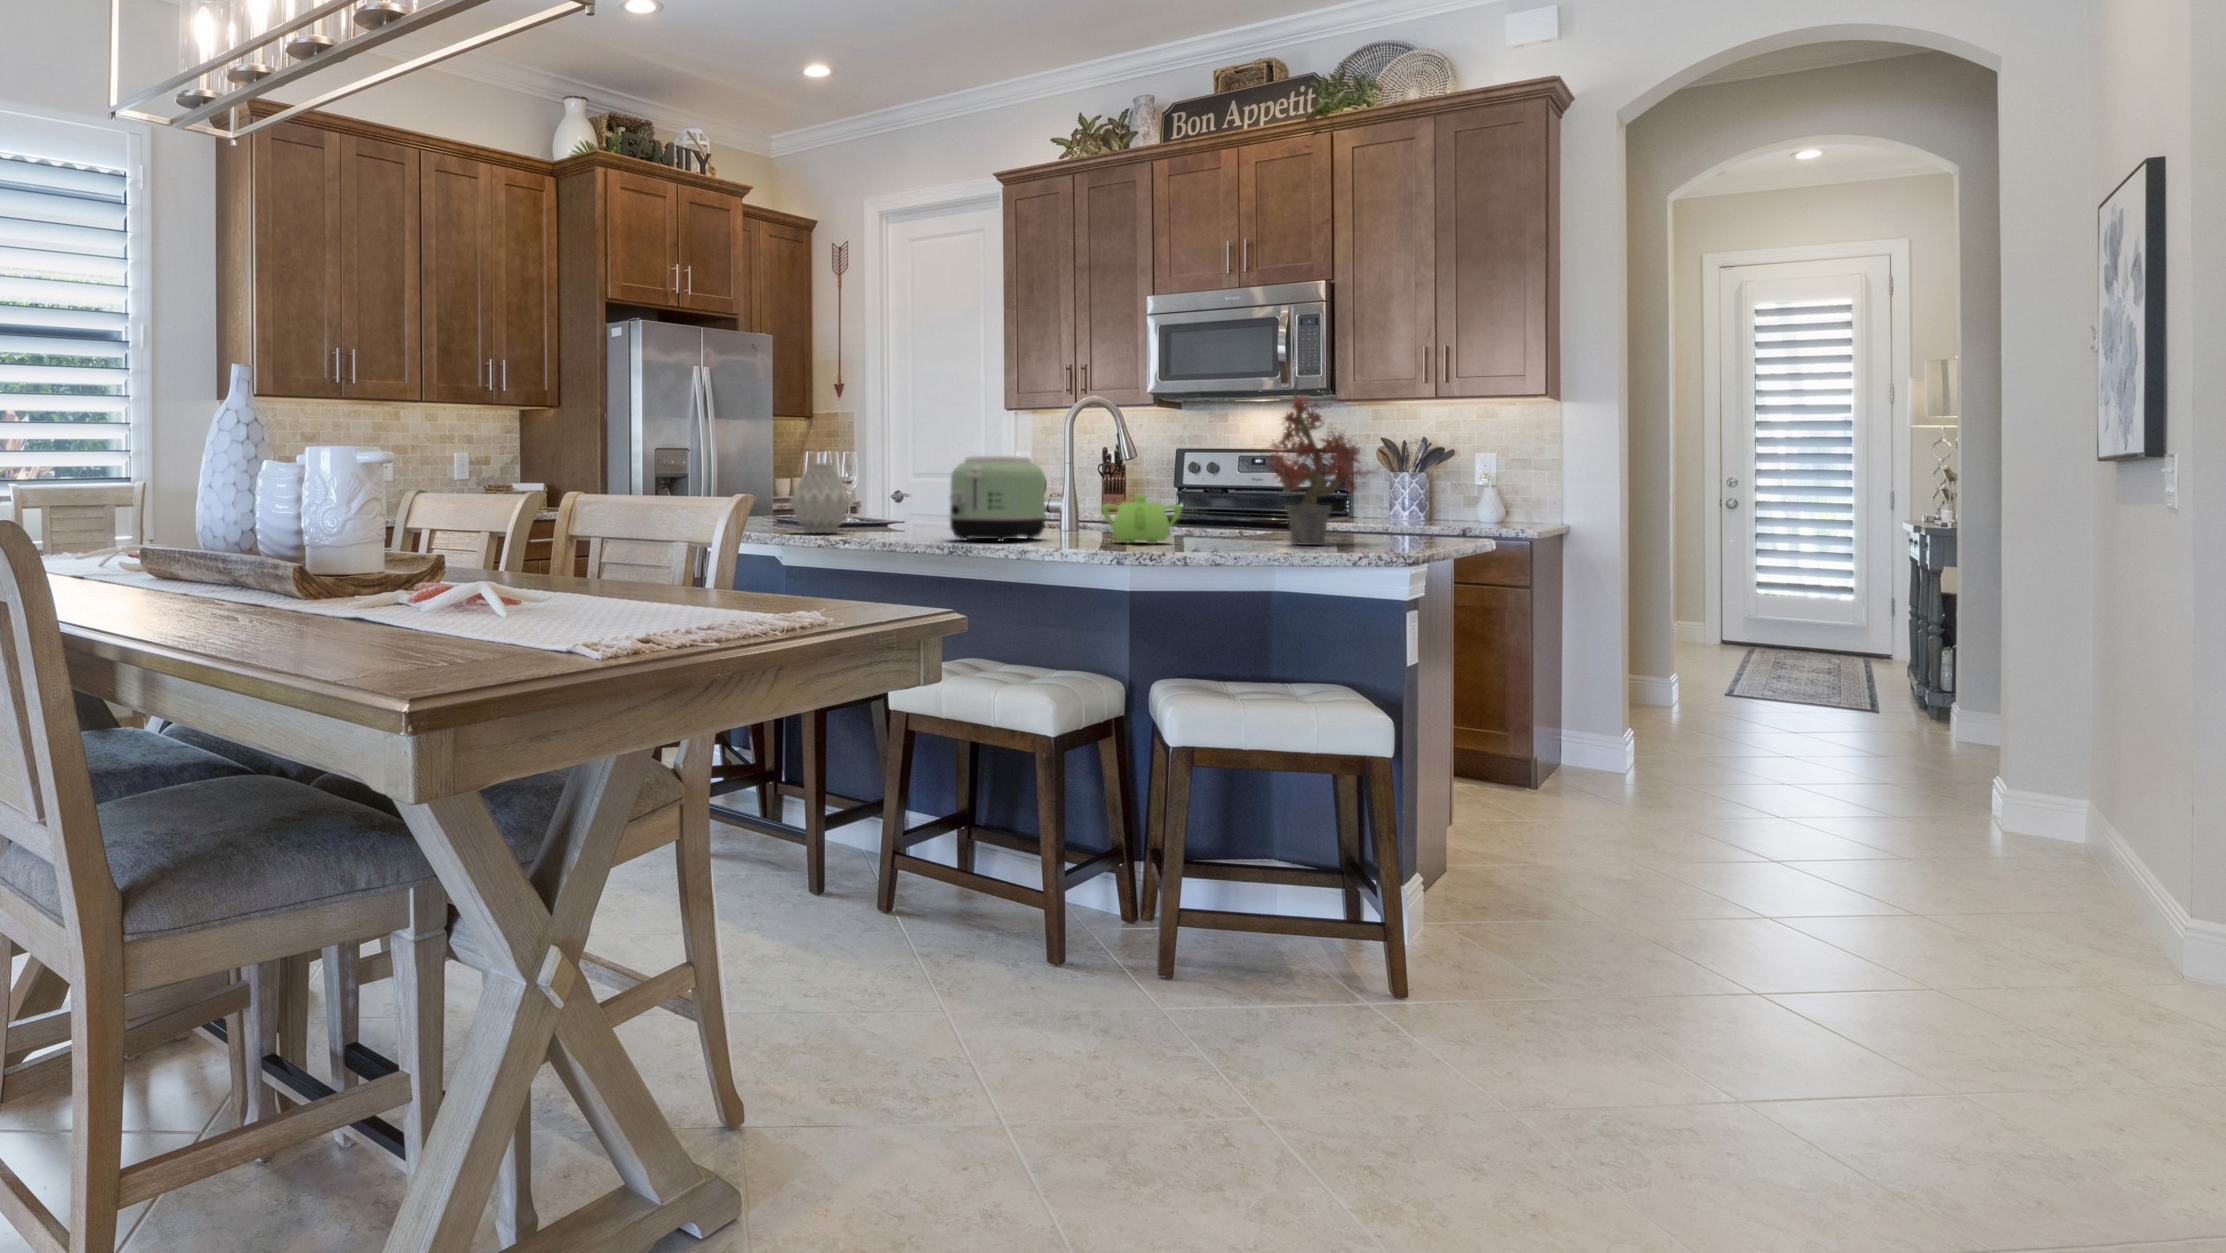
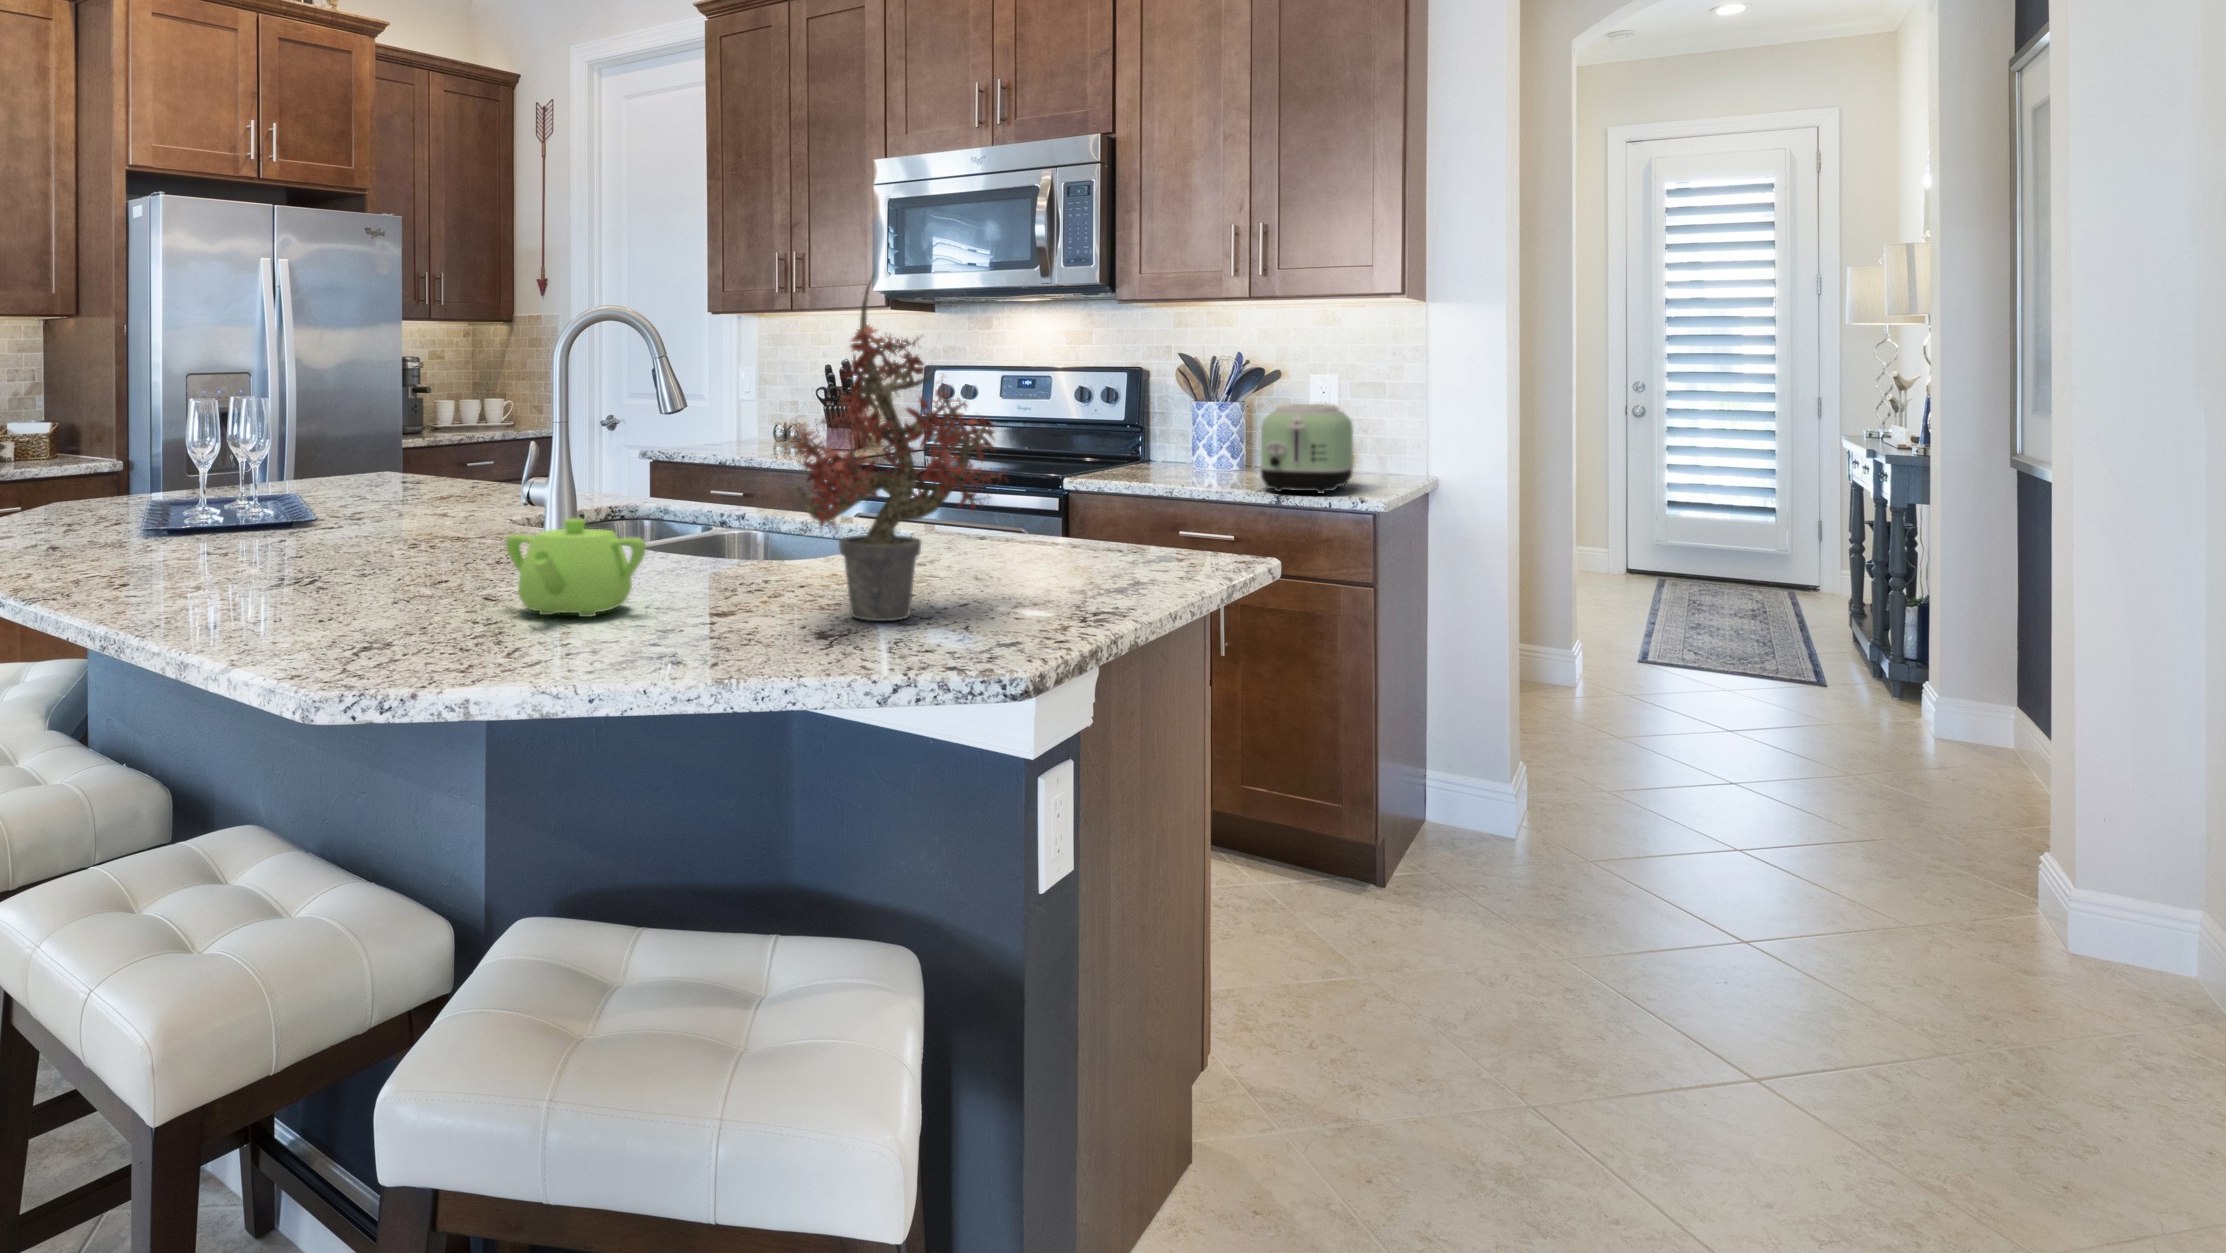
toaster: present [950,456,1046,542] -> present [1260,404,1353,494]
vase: present [790,463,851,534] -> none [64,437,184,564]

